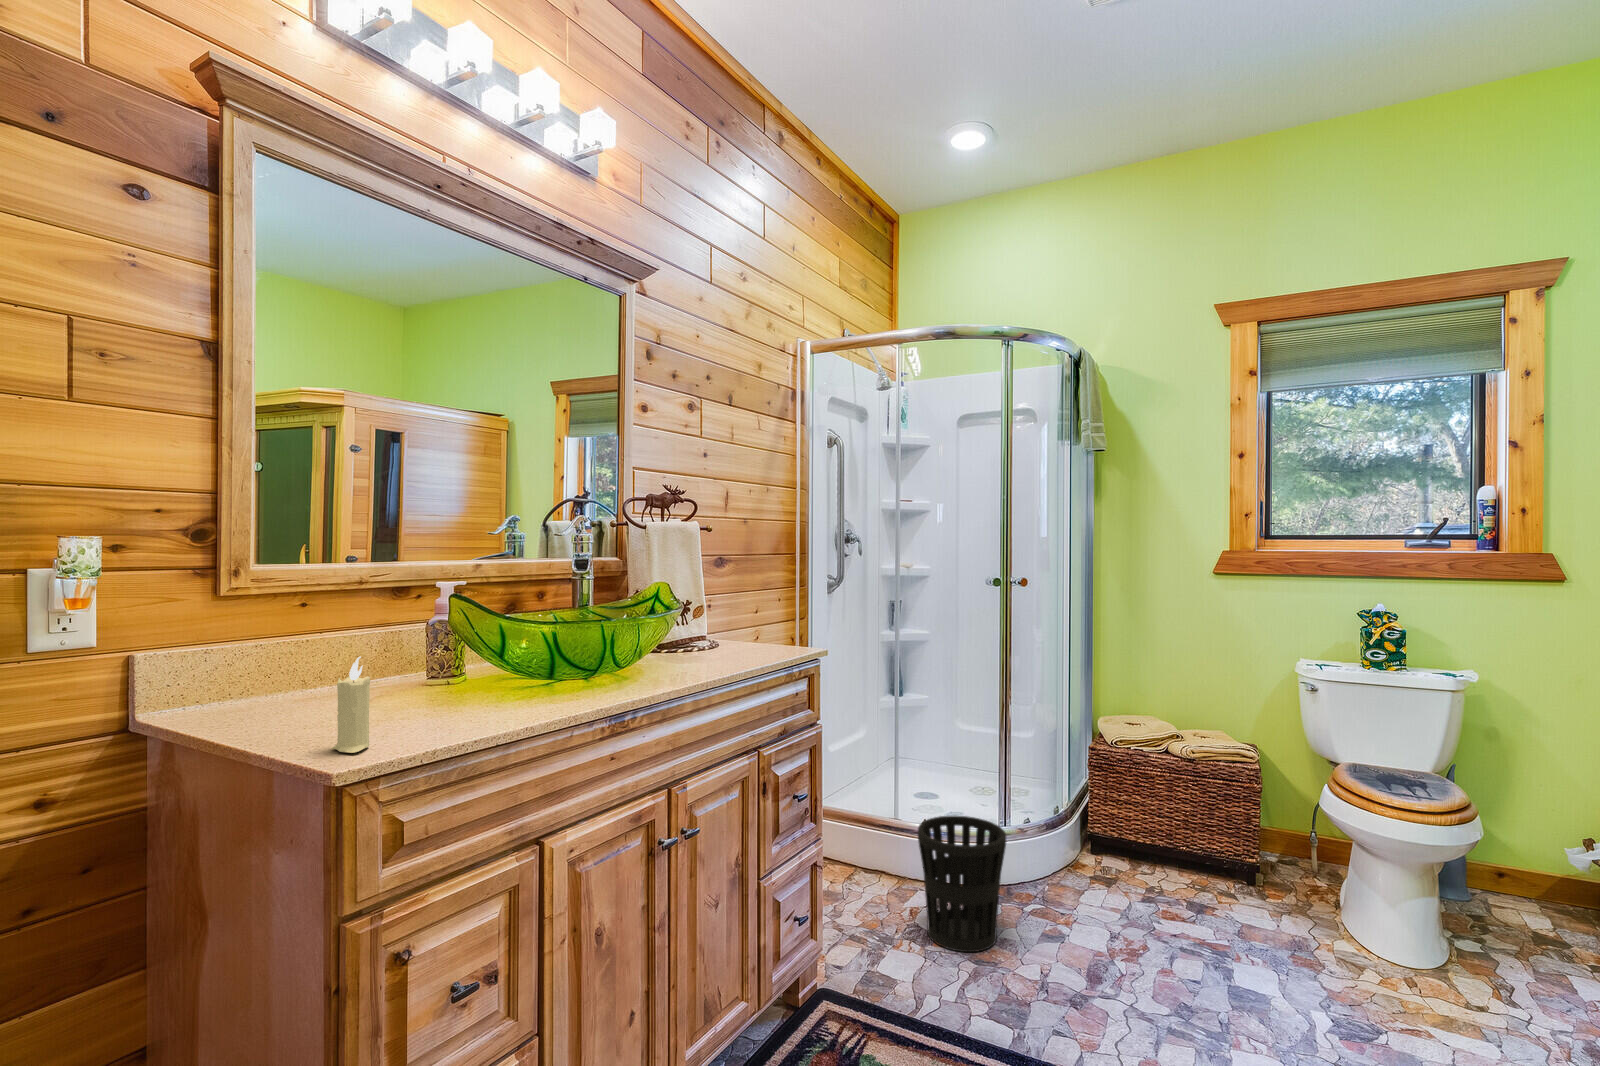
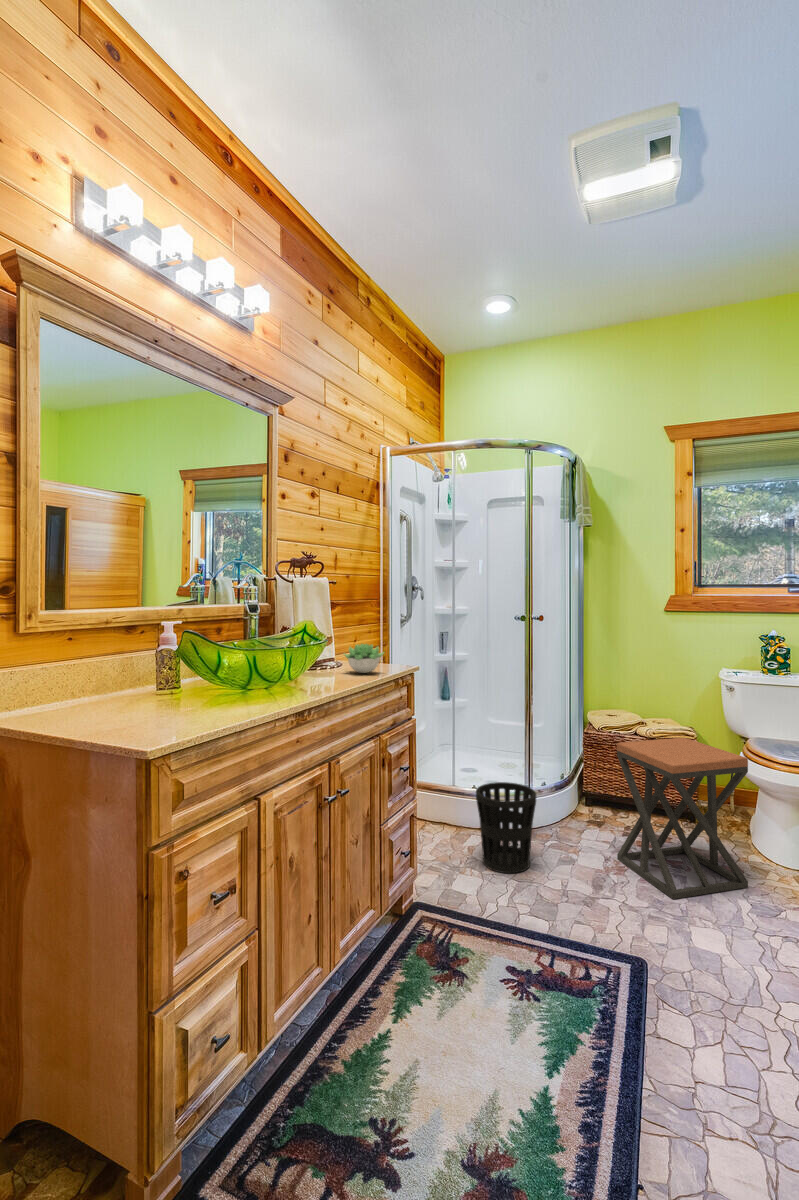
succulent plant: none [714,613,775,655] -> present [344,644,384,673]
candle: present [332,657,370,753] -> none [132,673,157,738]
stool: none [1129,760,1332,1008] -> present [617,738,748,899]

